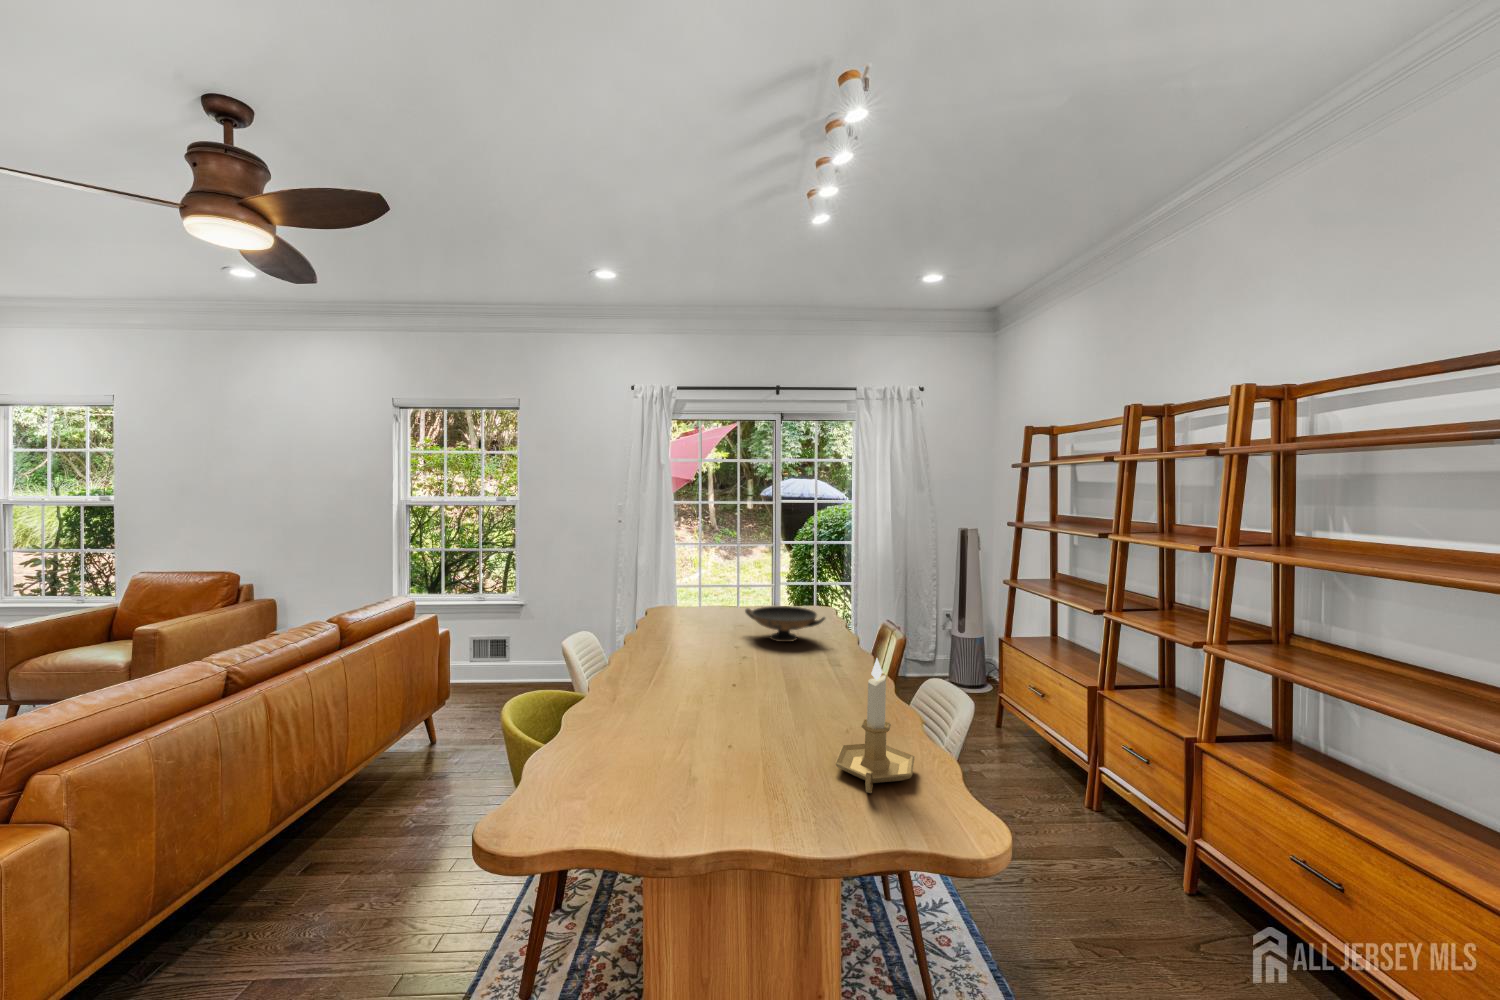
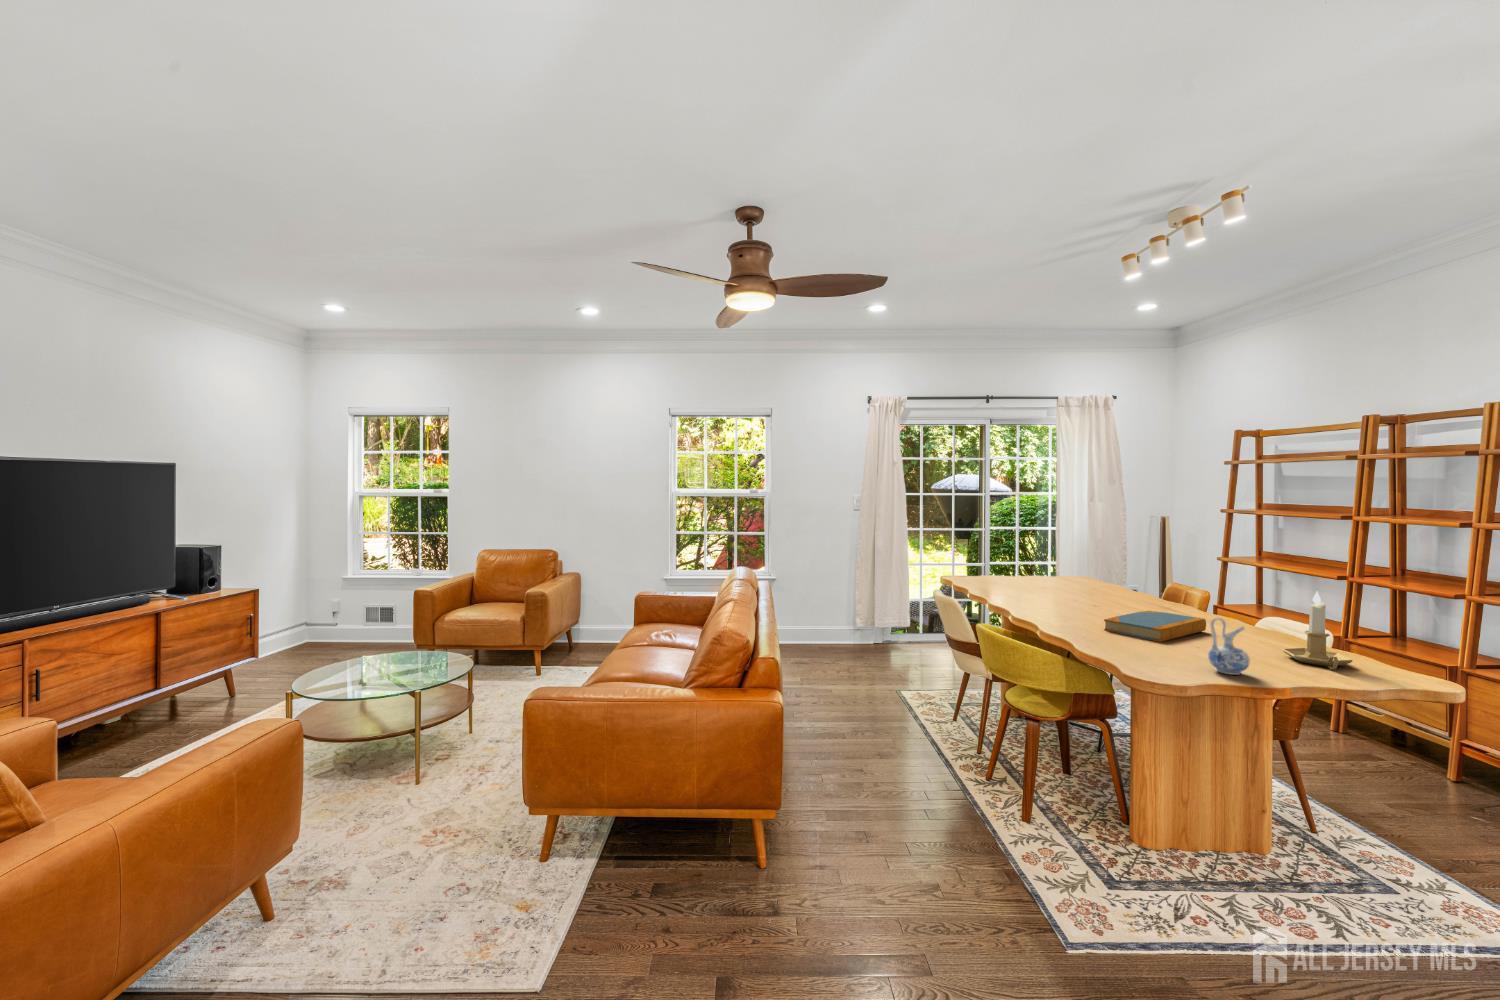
decorative bowl: present [745,606,825,642] -> none [1069,576,1144,602]
book: none [664,664,813,724] -> present [1104,611,1206,642]
ceramic pitcher: none [644,709,701,812] -> present [1208,617,1250,675]

